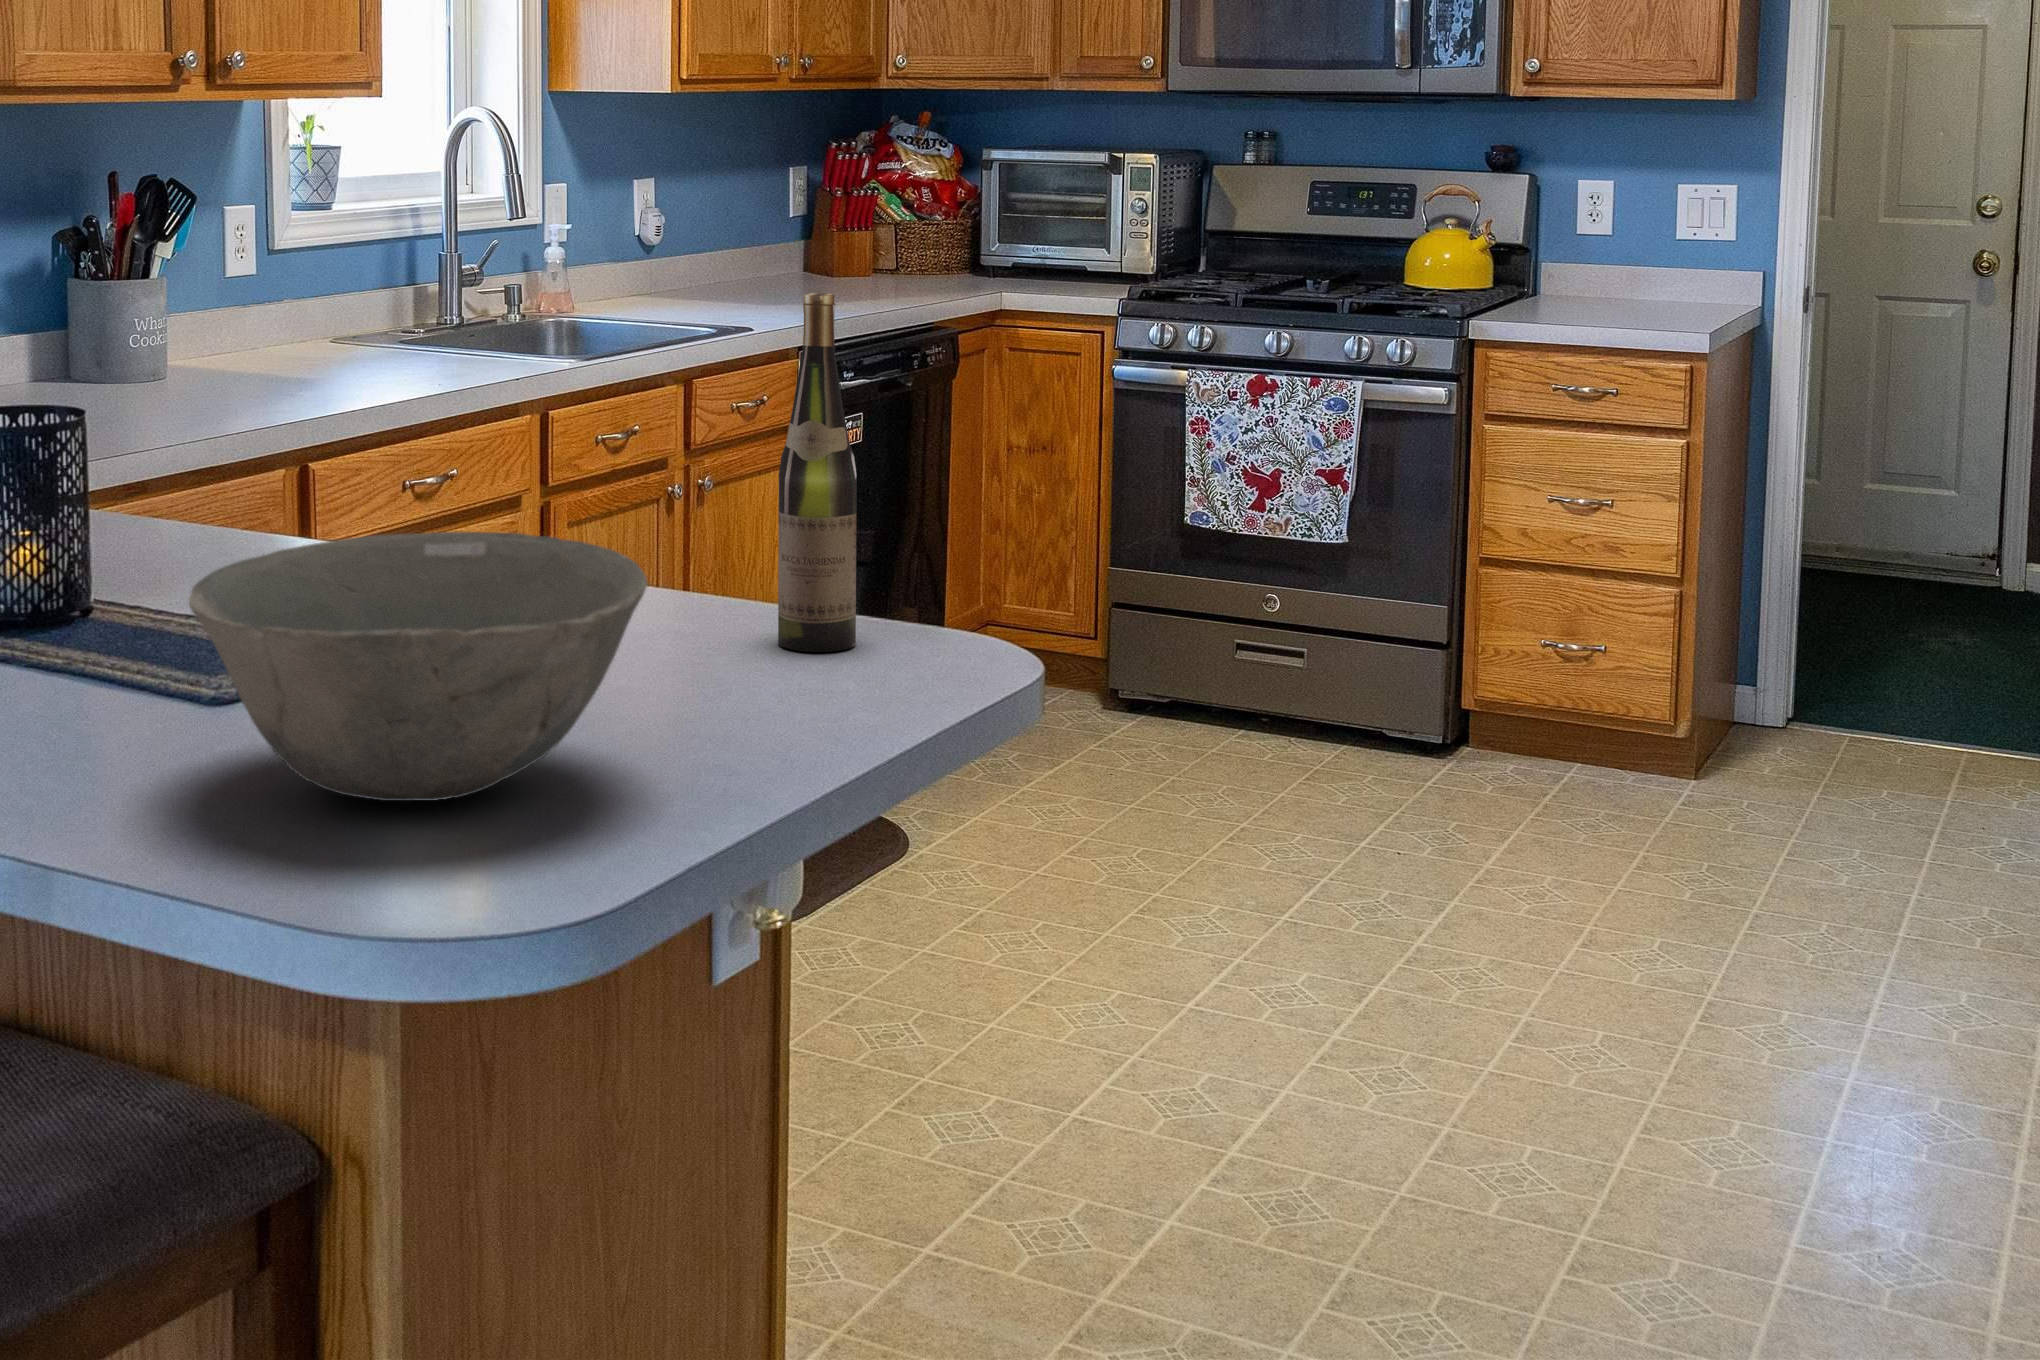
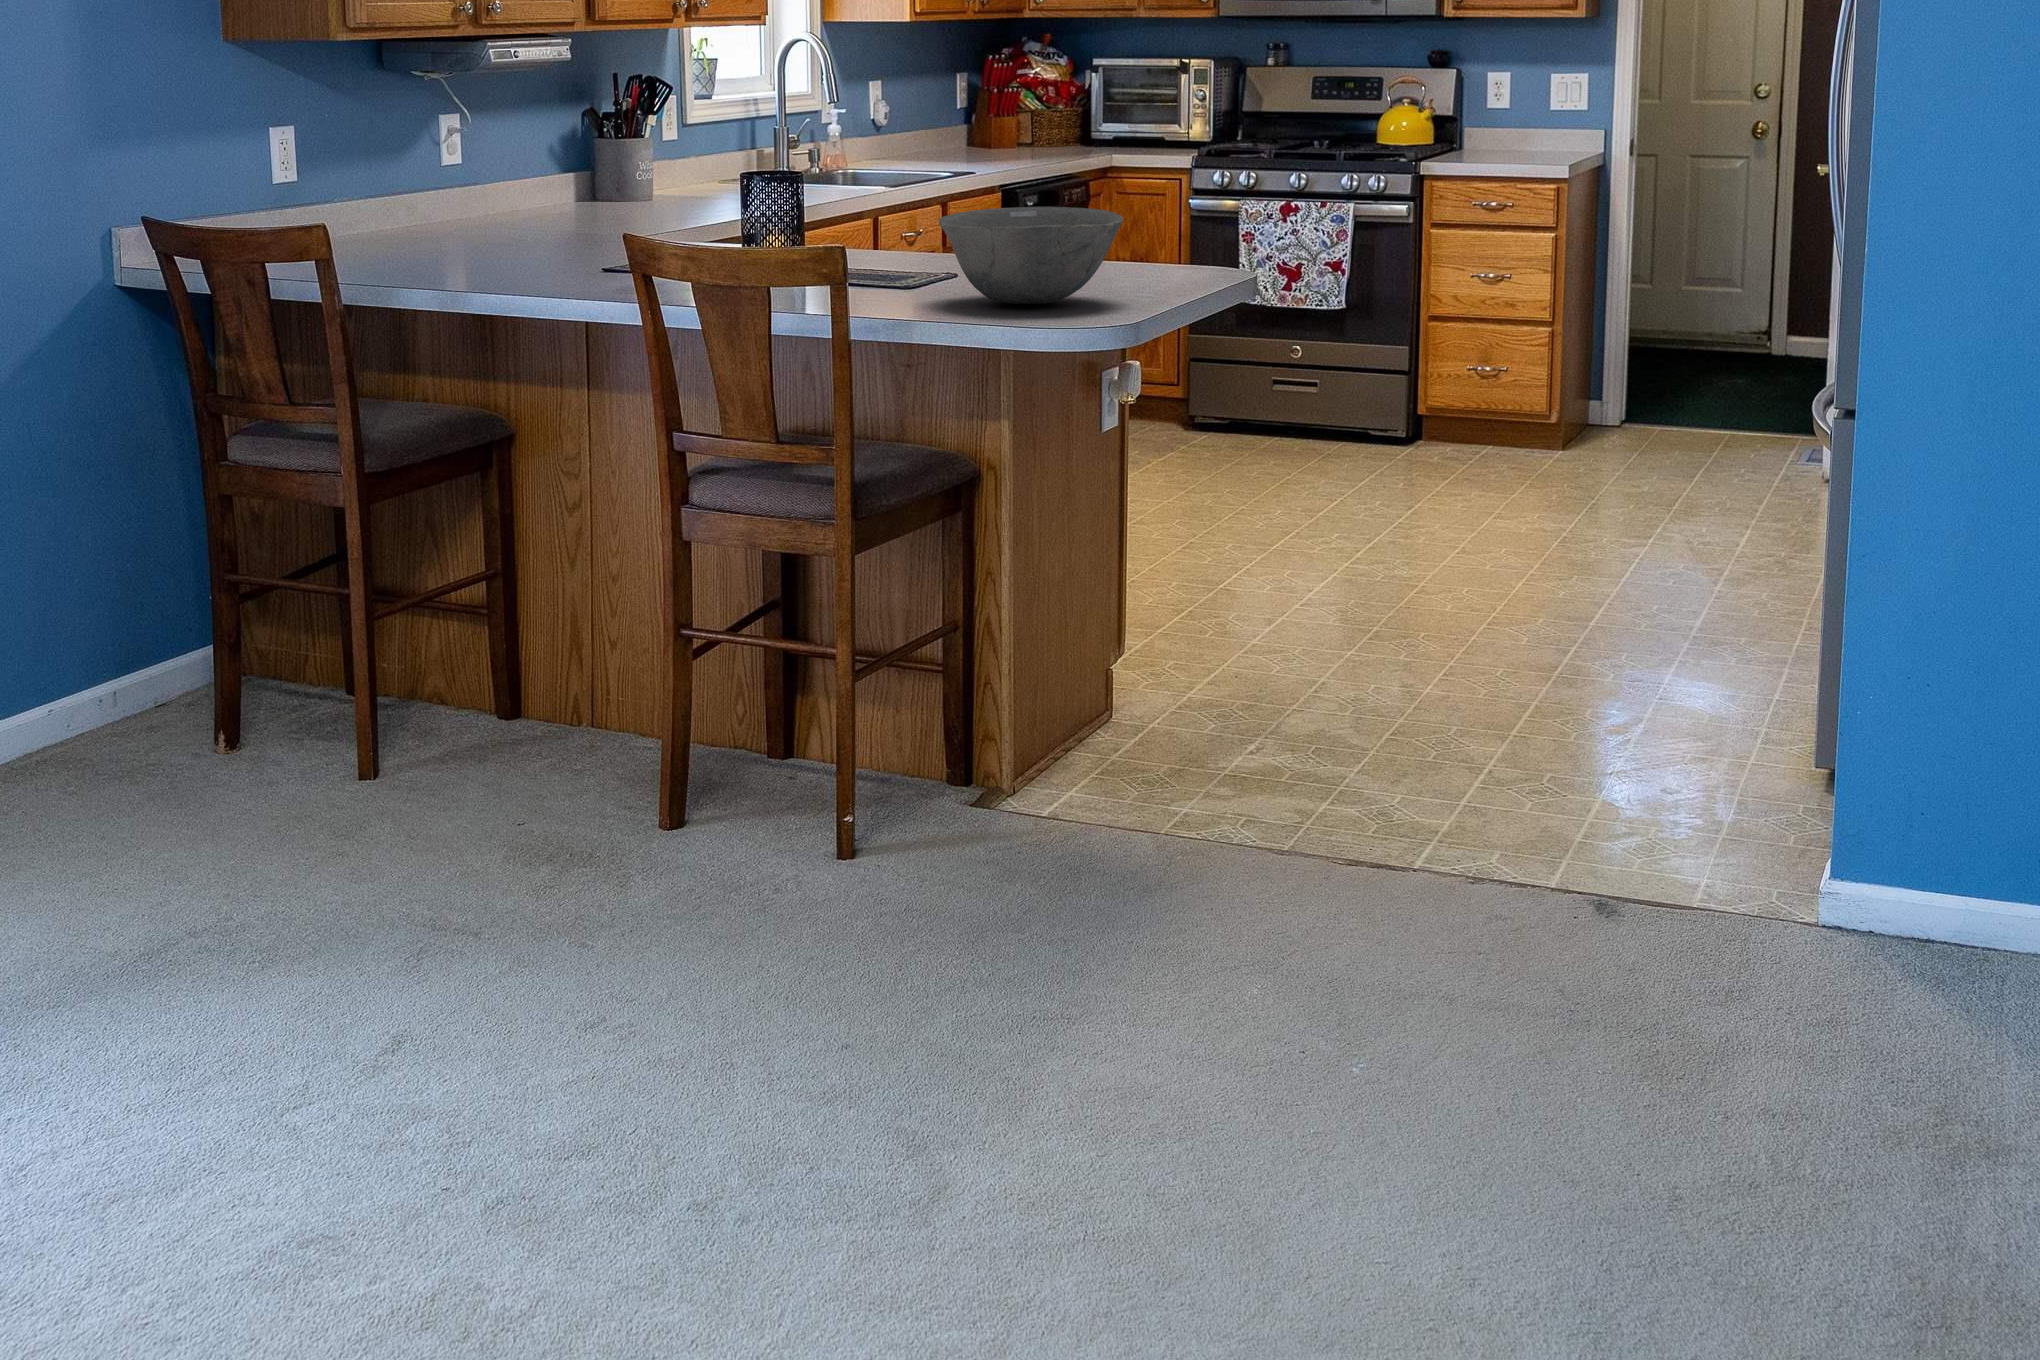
wine bottle: present [778,293,857,652] -> none [1130,110,1166,274]

